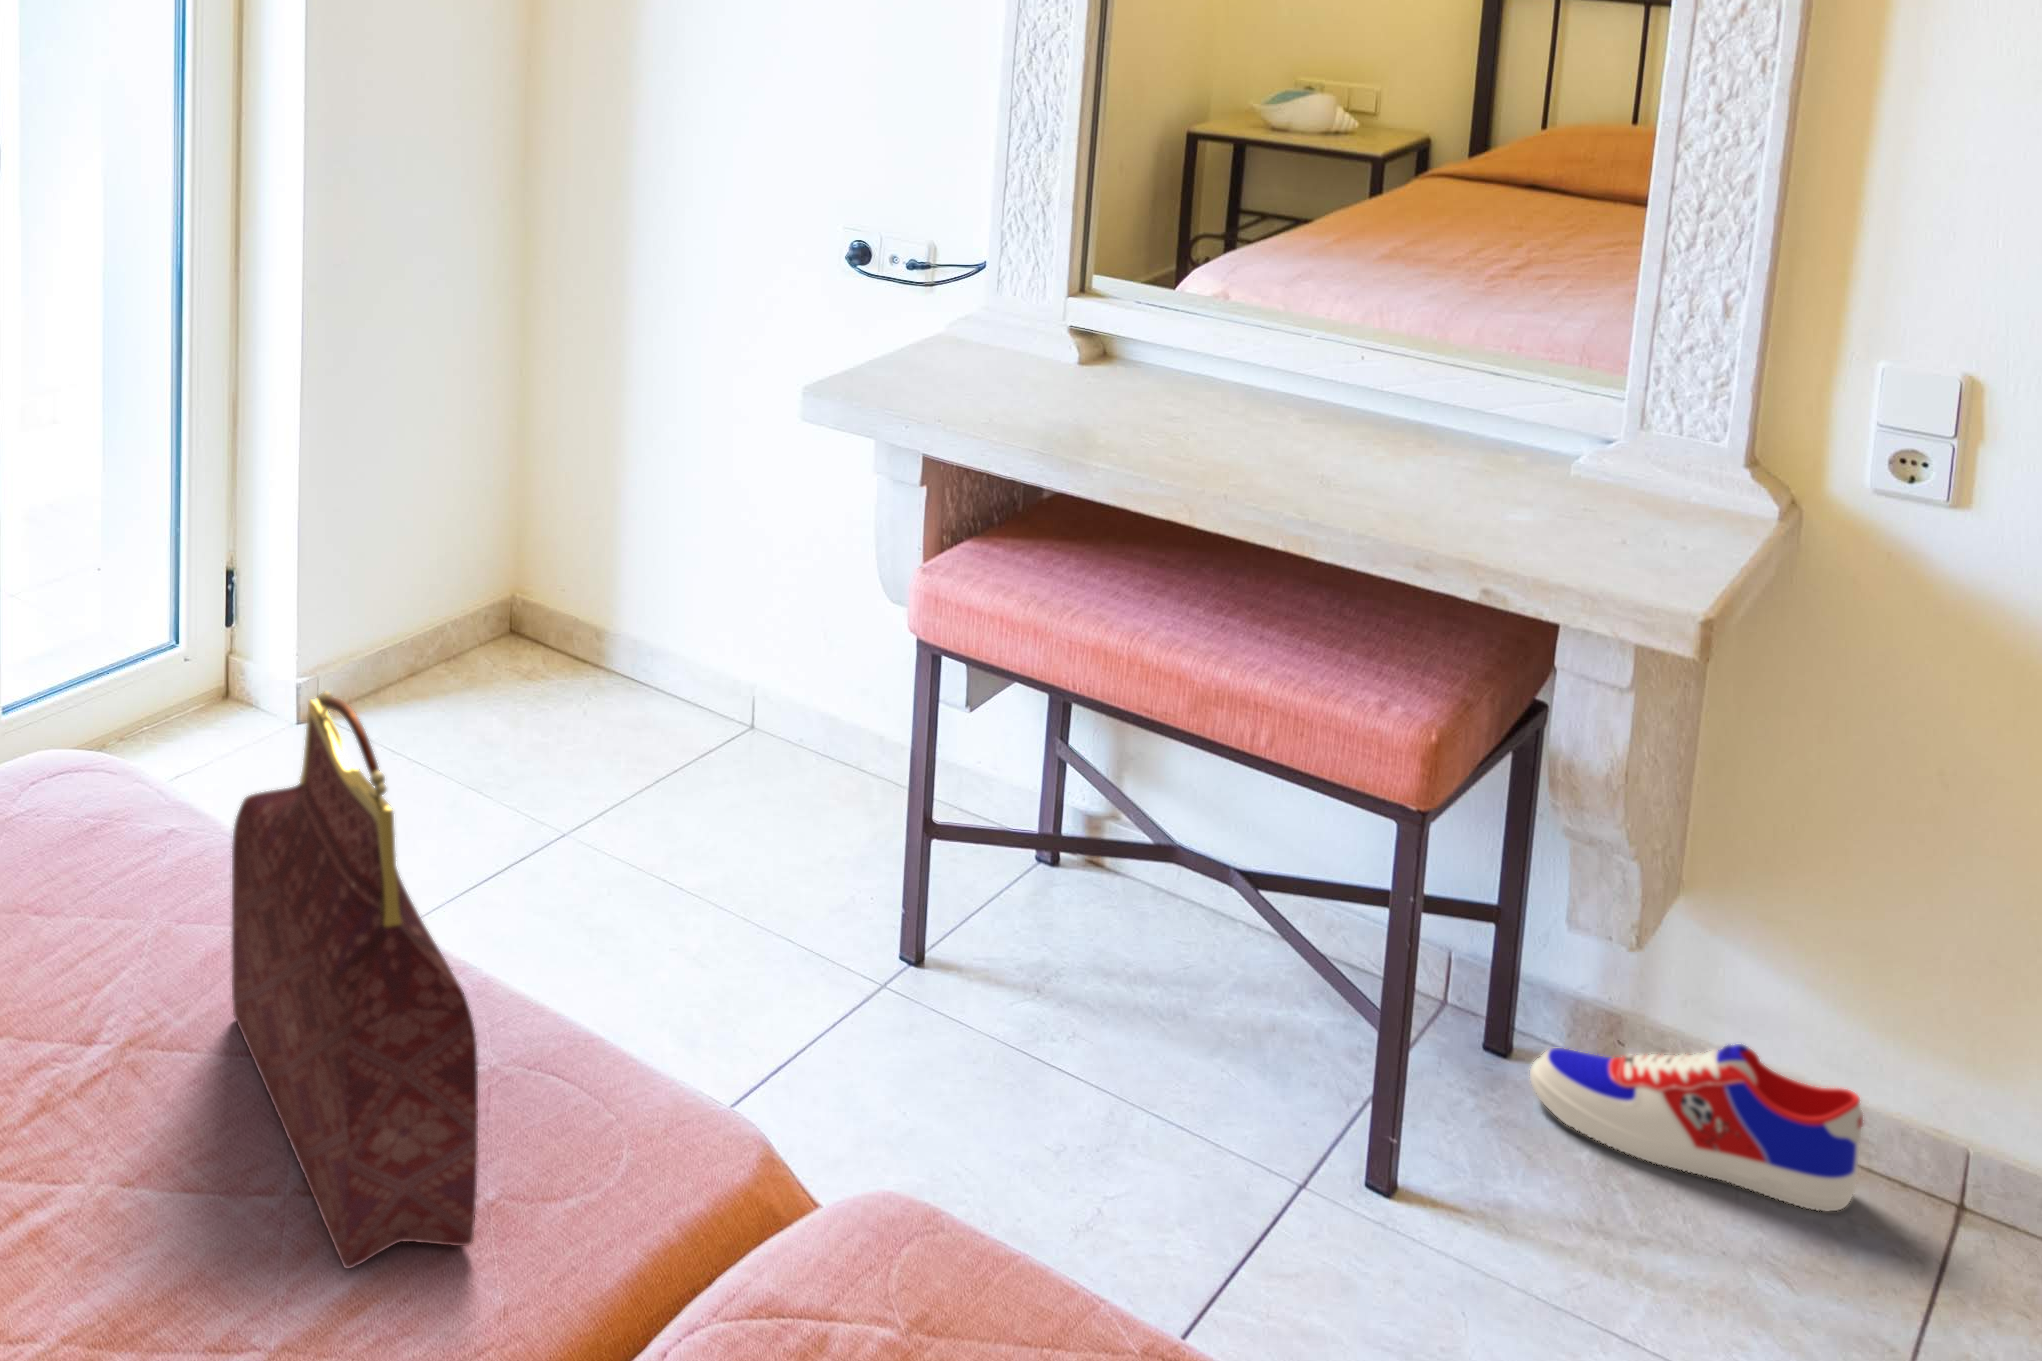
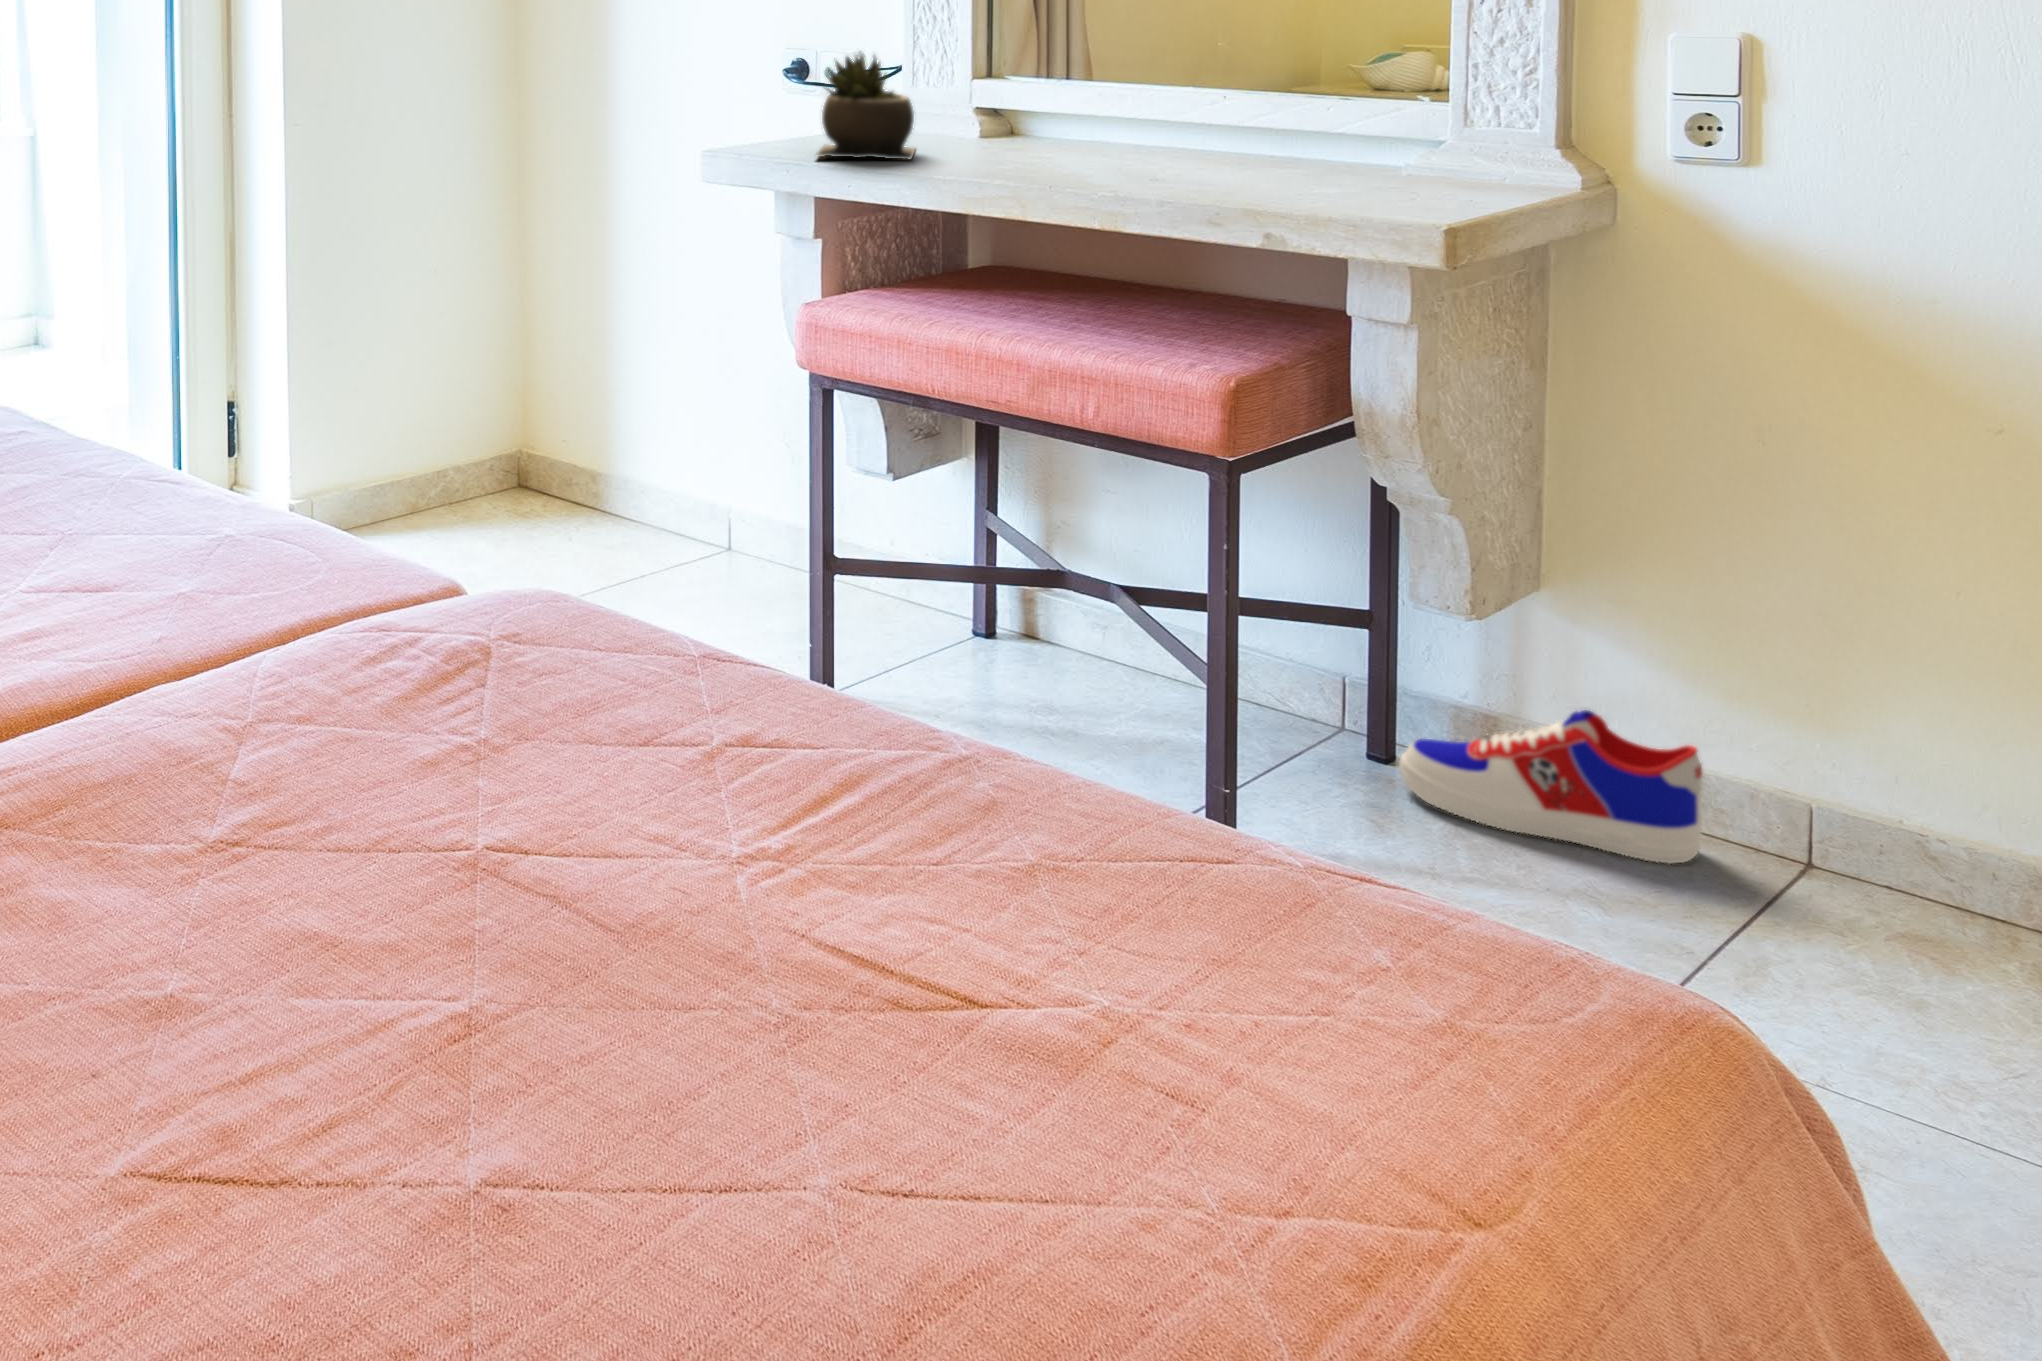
succulent plant: none [924,289,1035,416] -> present [816,55,915,159]
handbag: present [232,692,478,1269] -> none [15,174,158,621]

